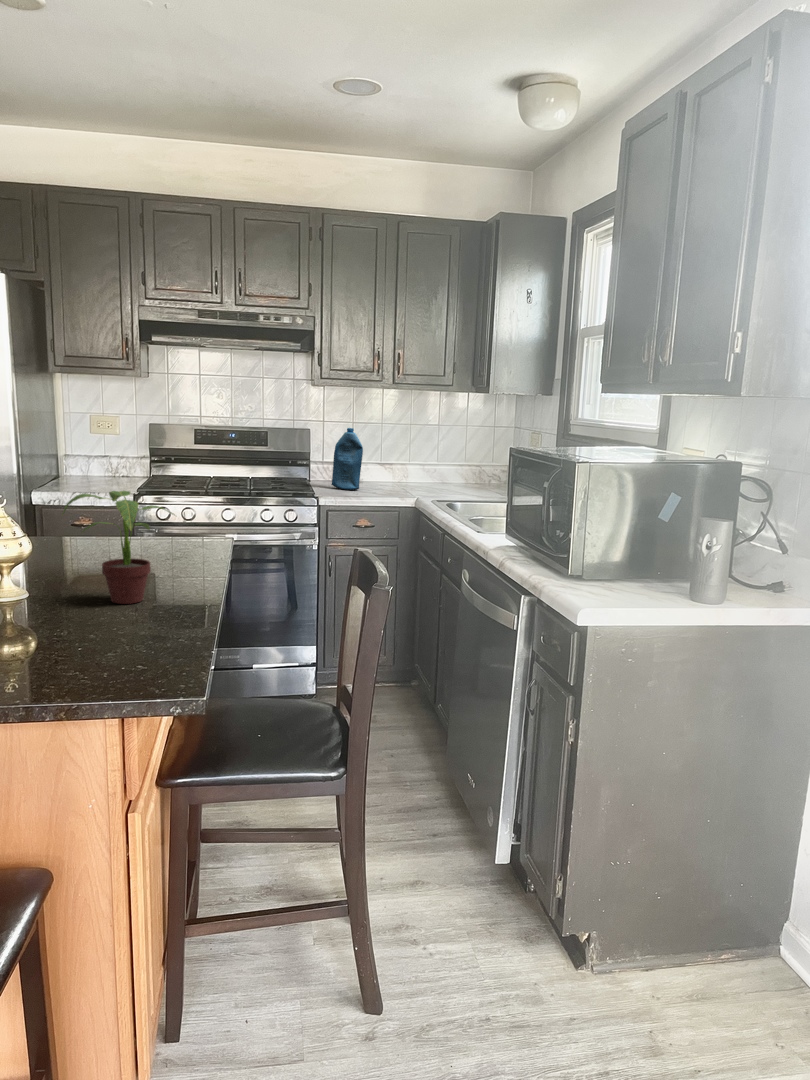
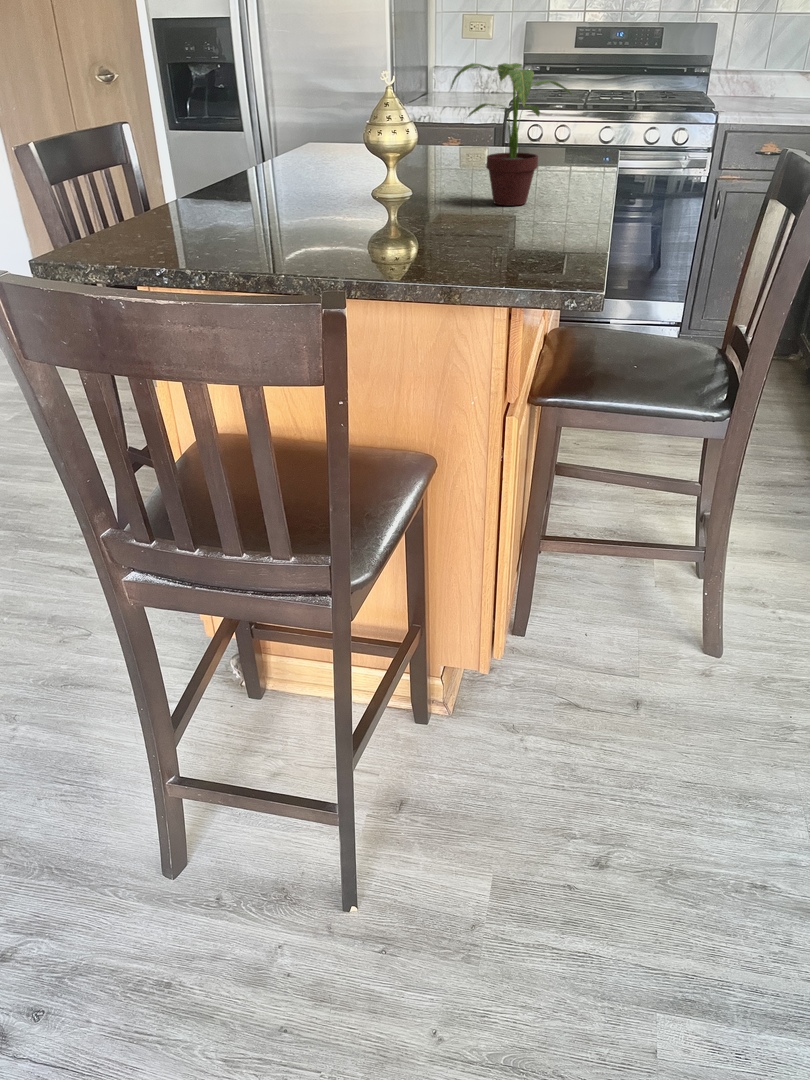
bottle: present [331,428,363,490] -> none [739,6,794,101]

